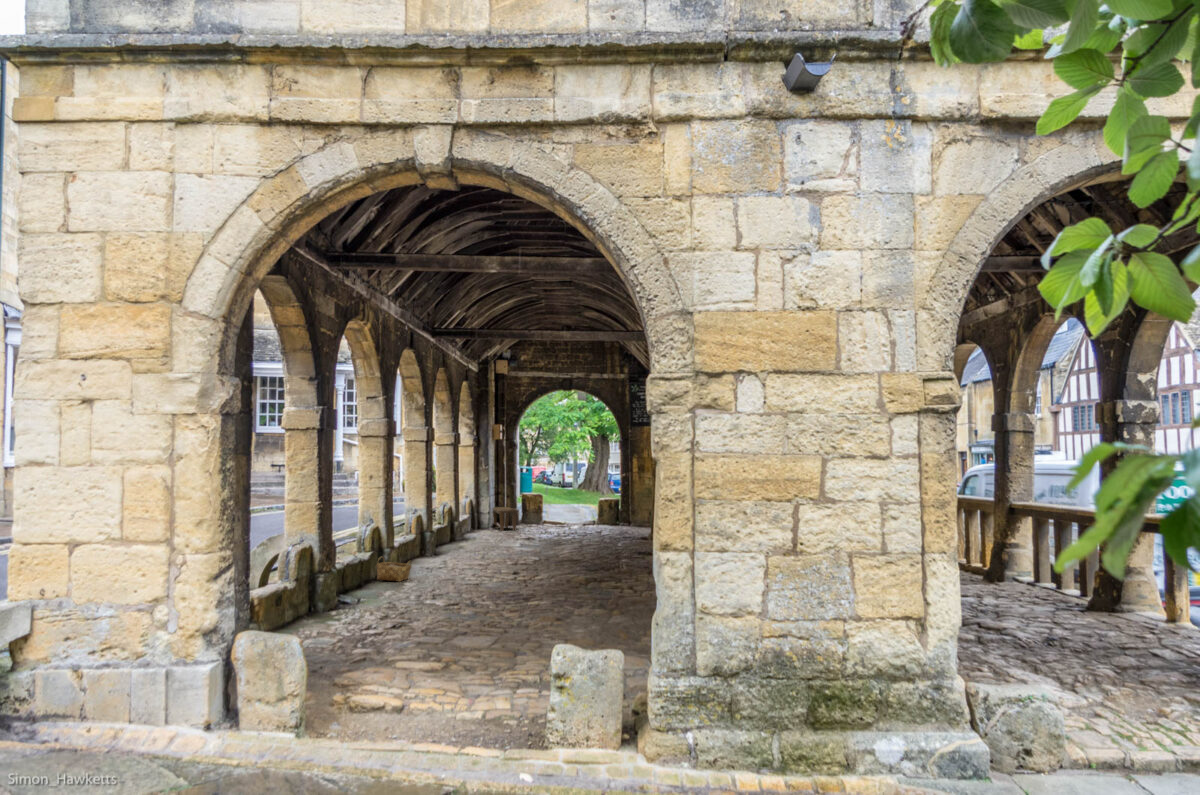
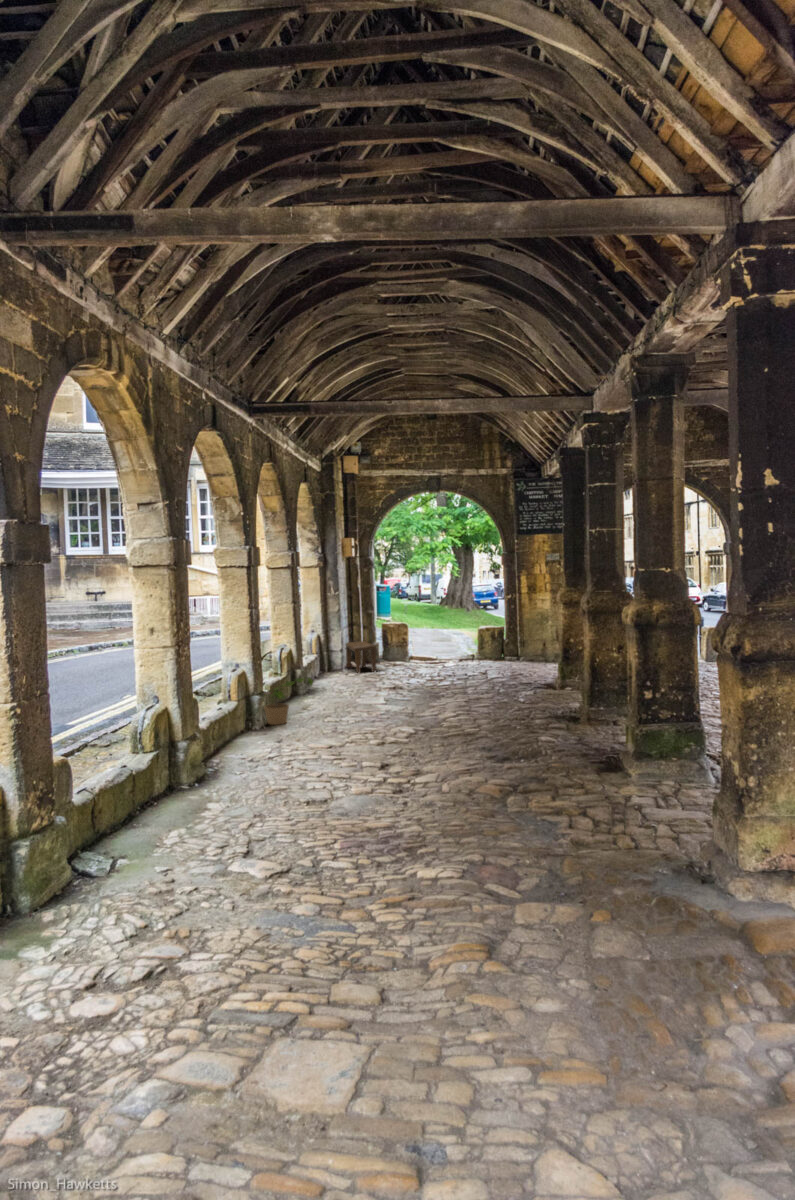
potted plant: none [433,521,469,554] -> present [264,677,313,725]
woven basket: present [376,557,411,582] -> none [168,756,223,797]

